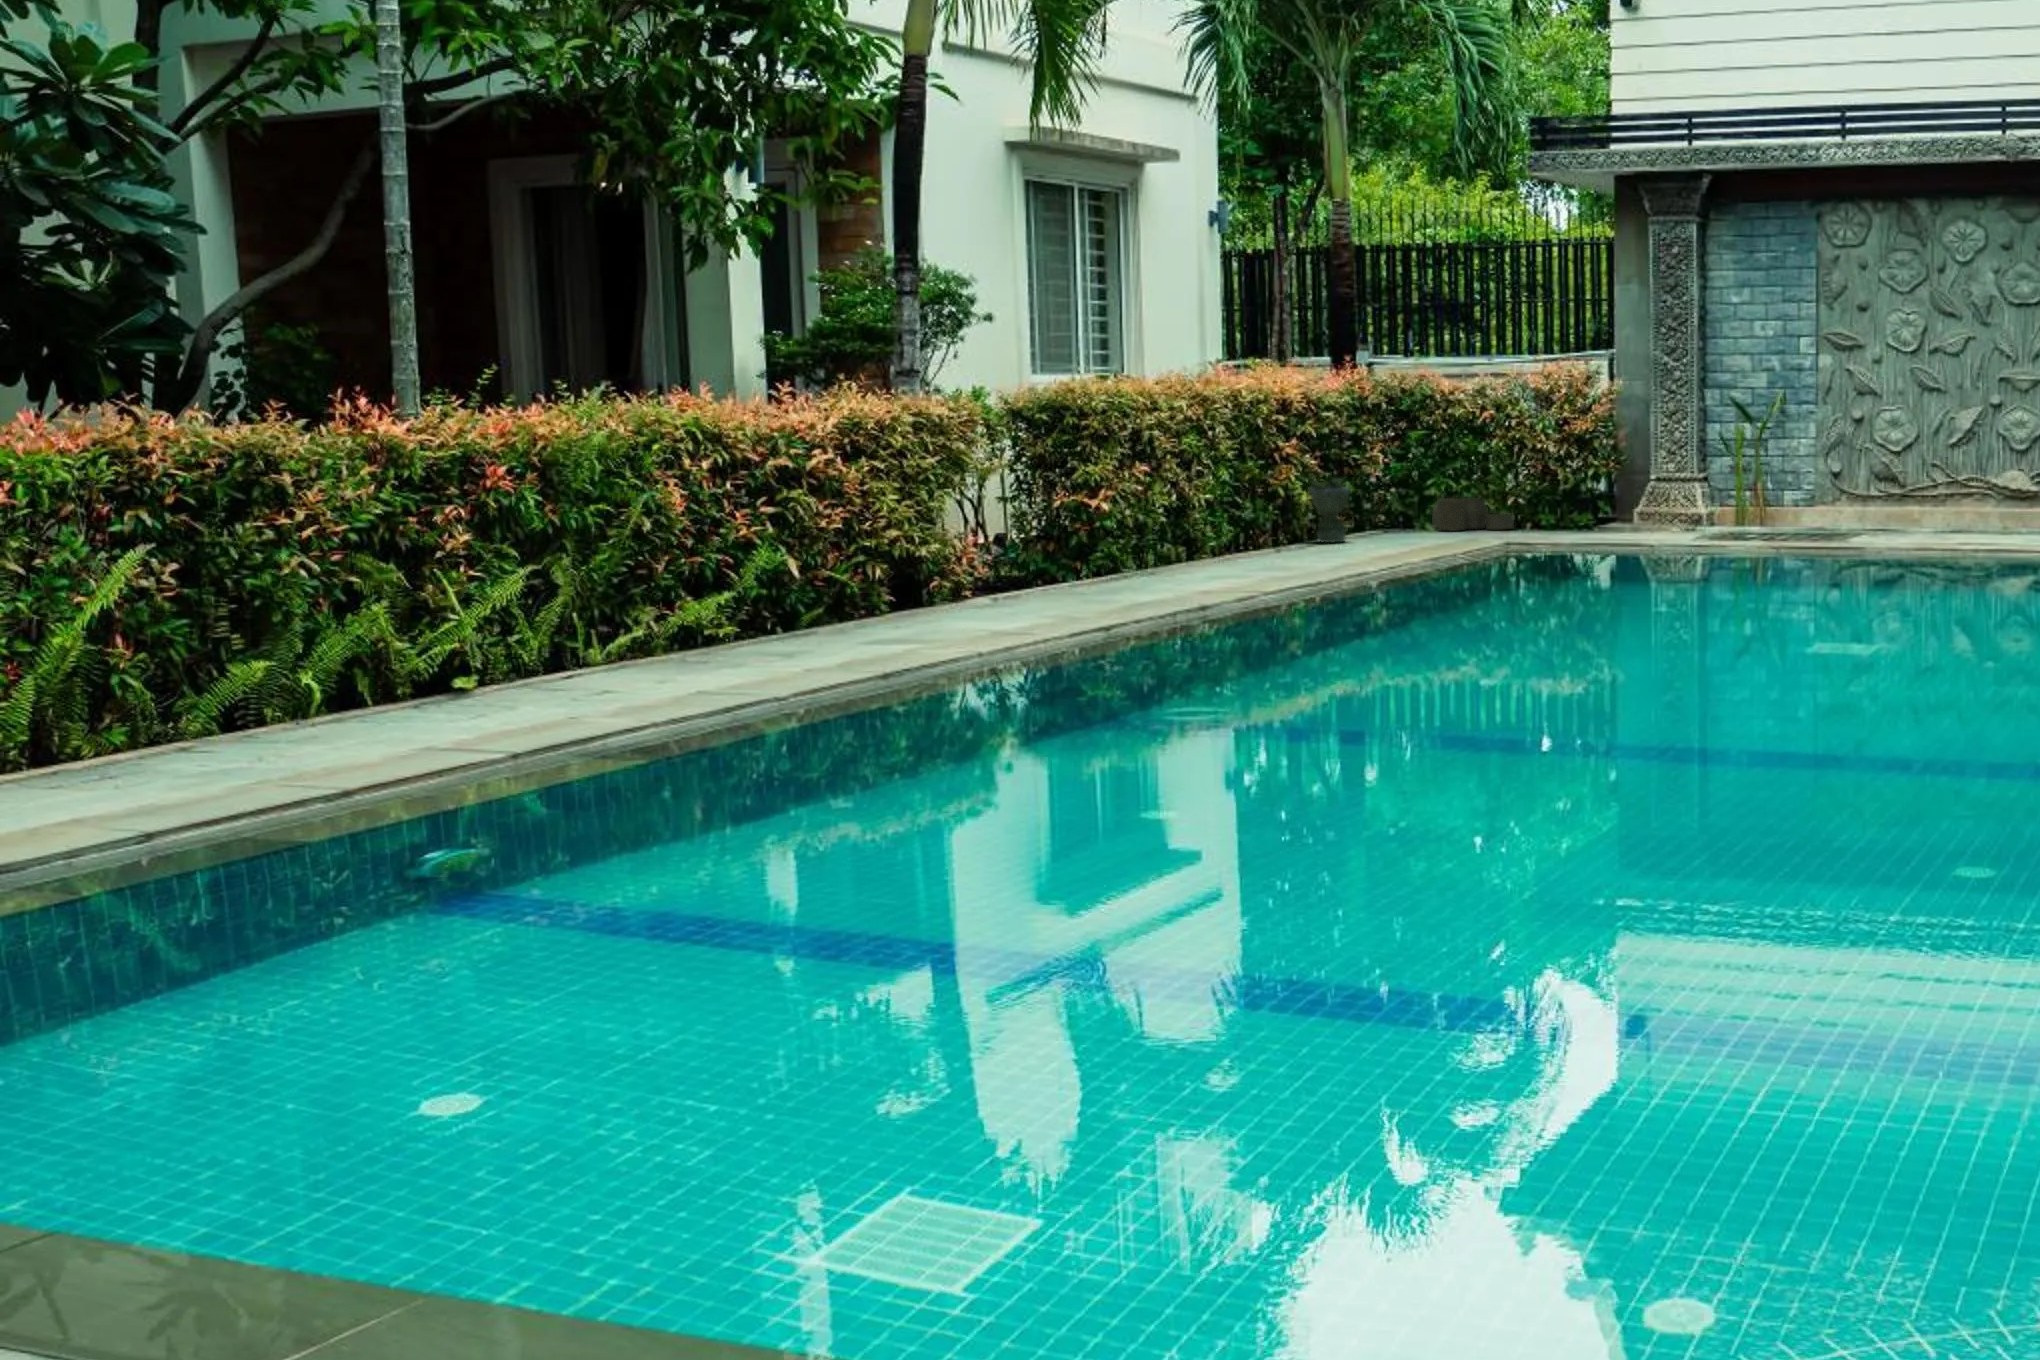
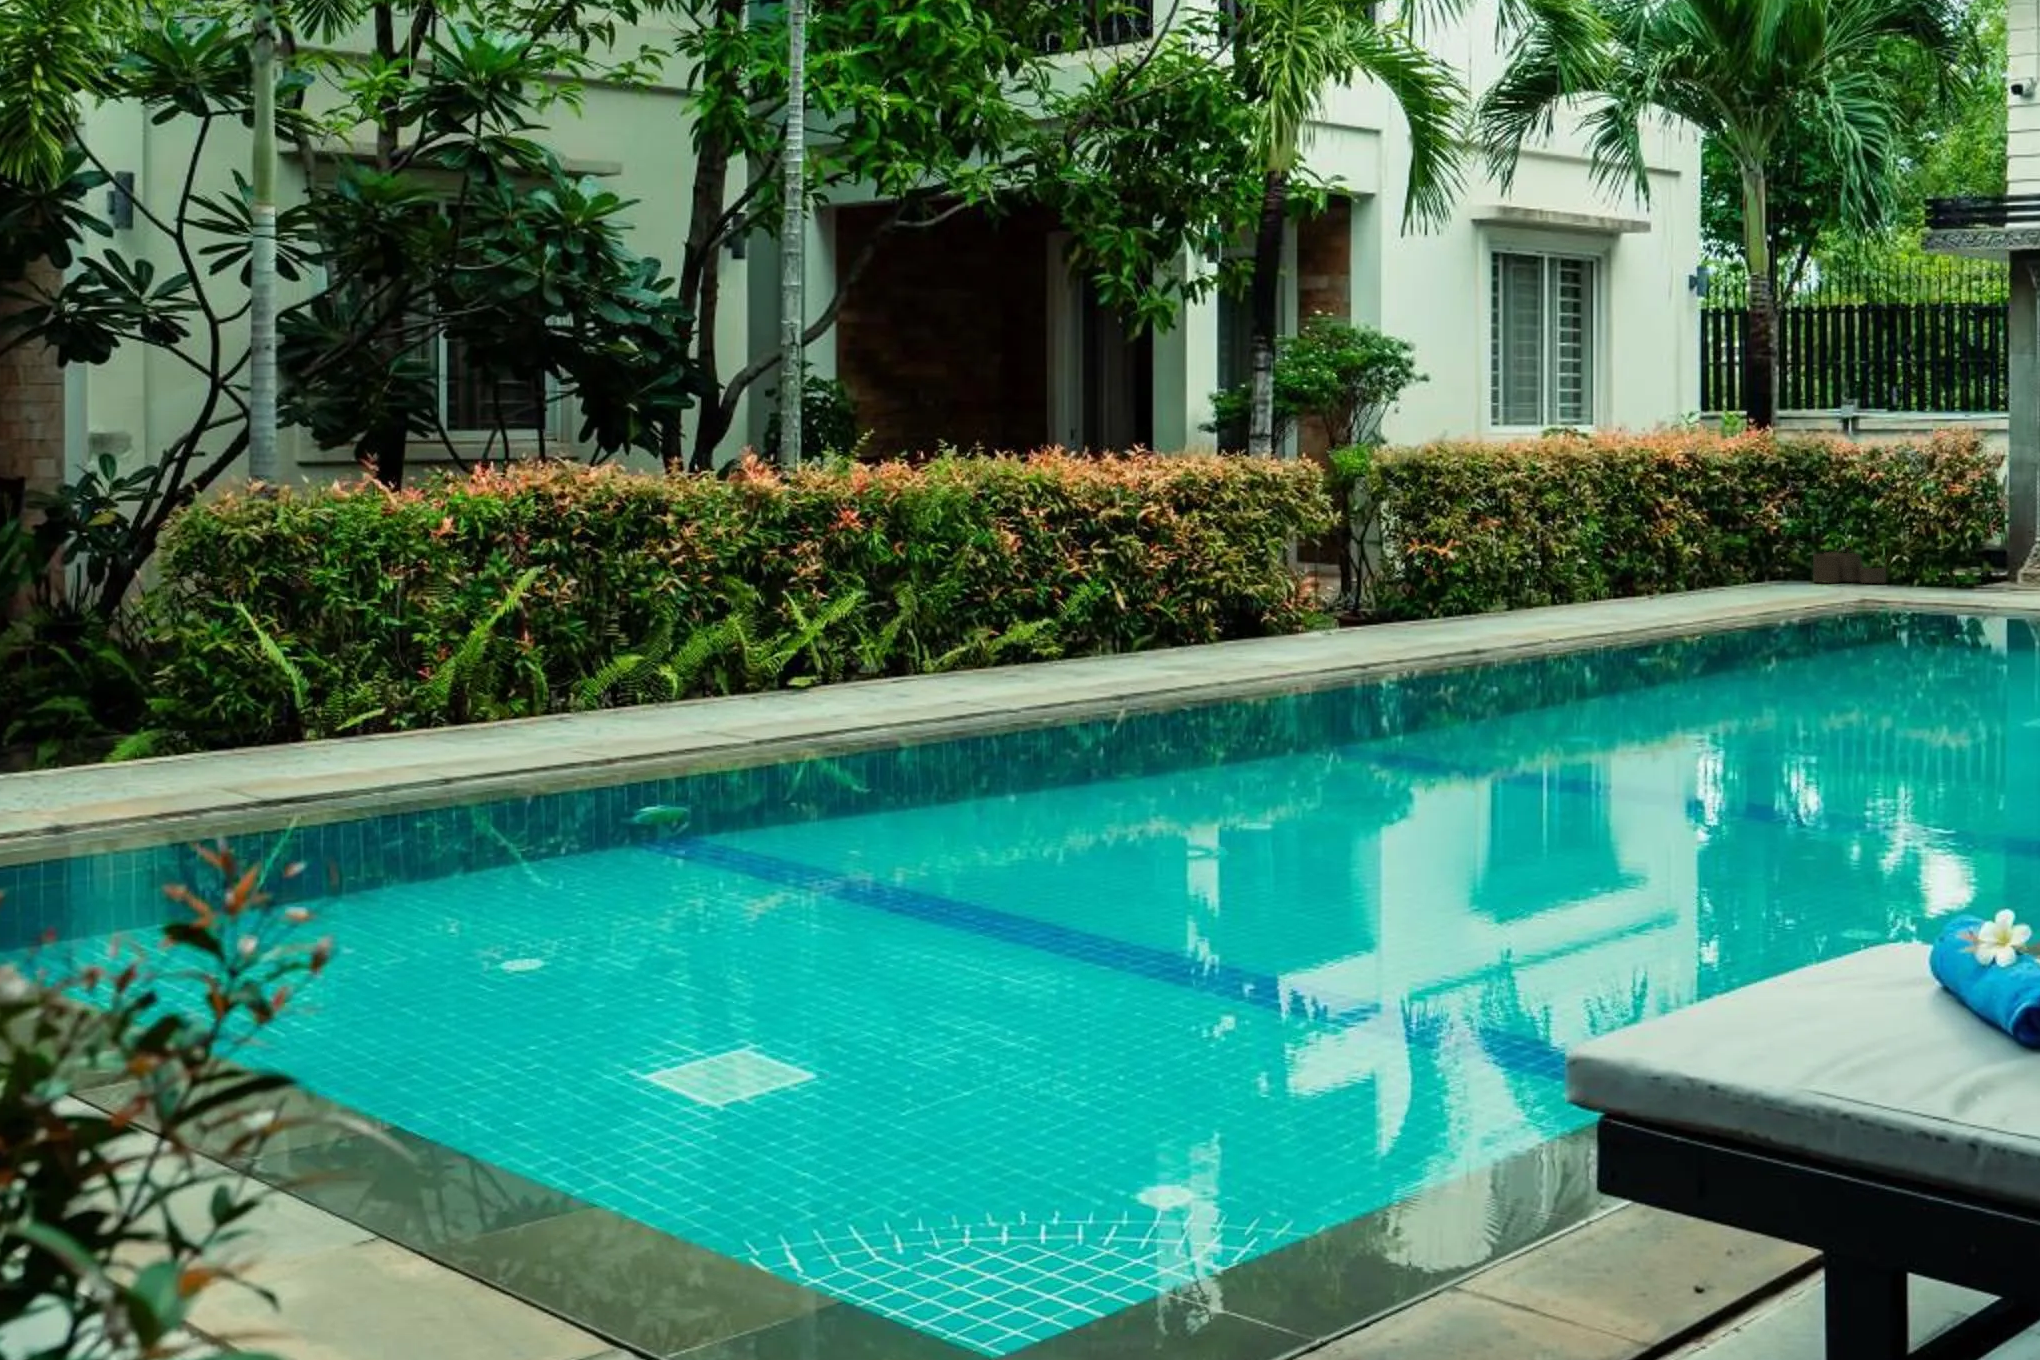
planter: present [1309,474,1350,543] -> none [1678,528,1715,591]

